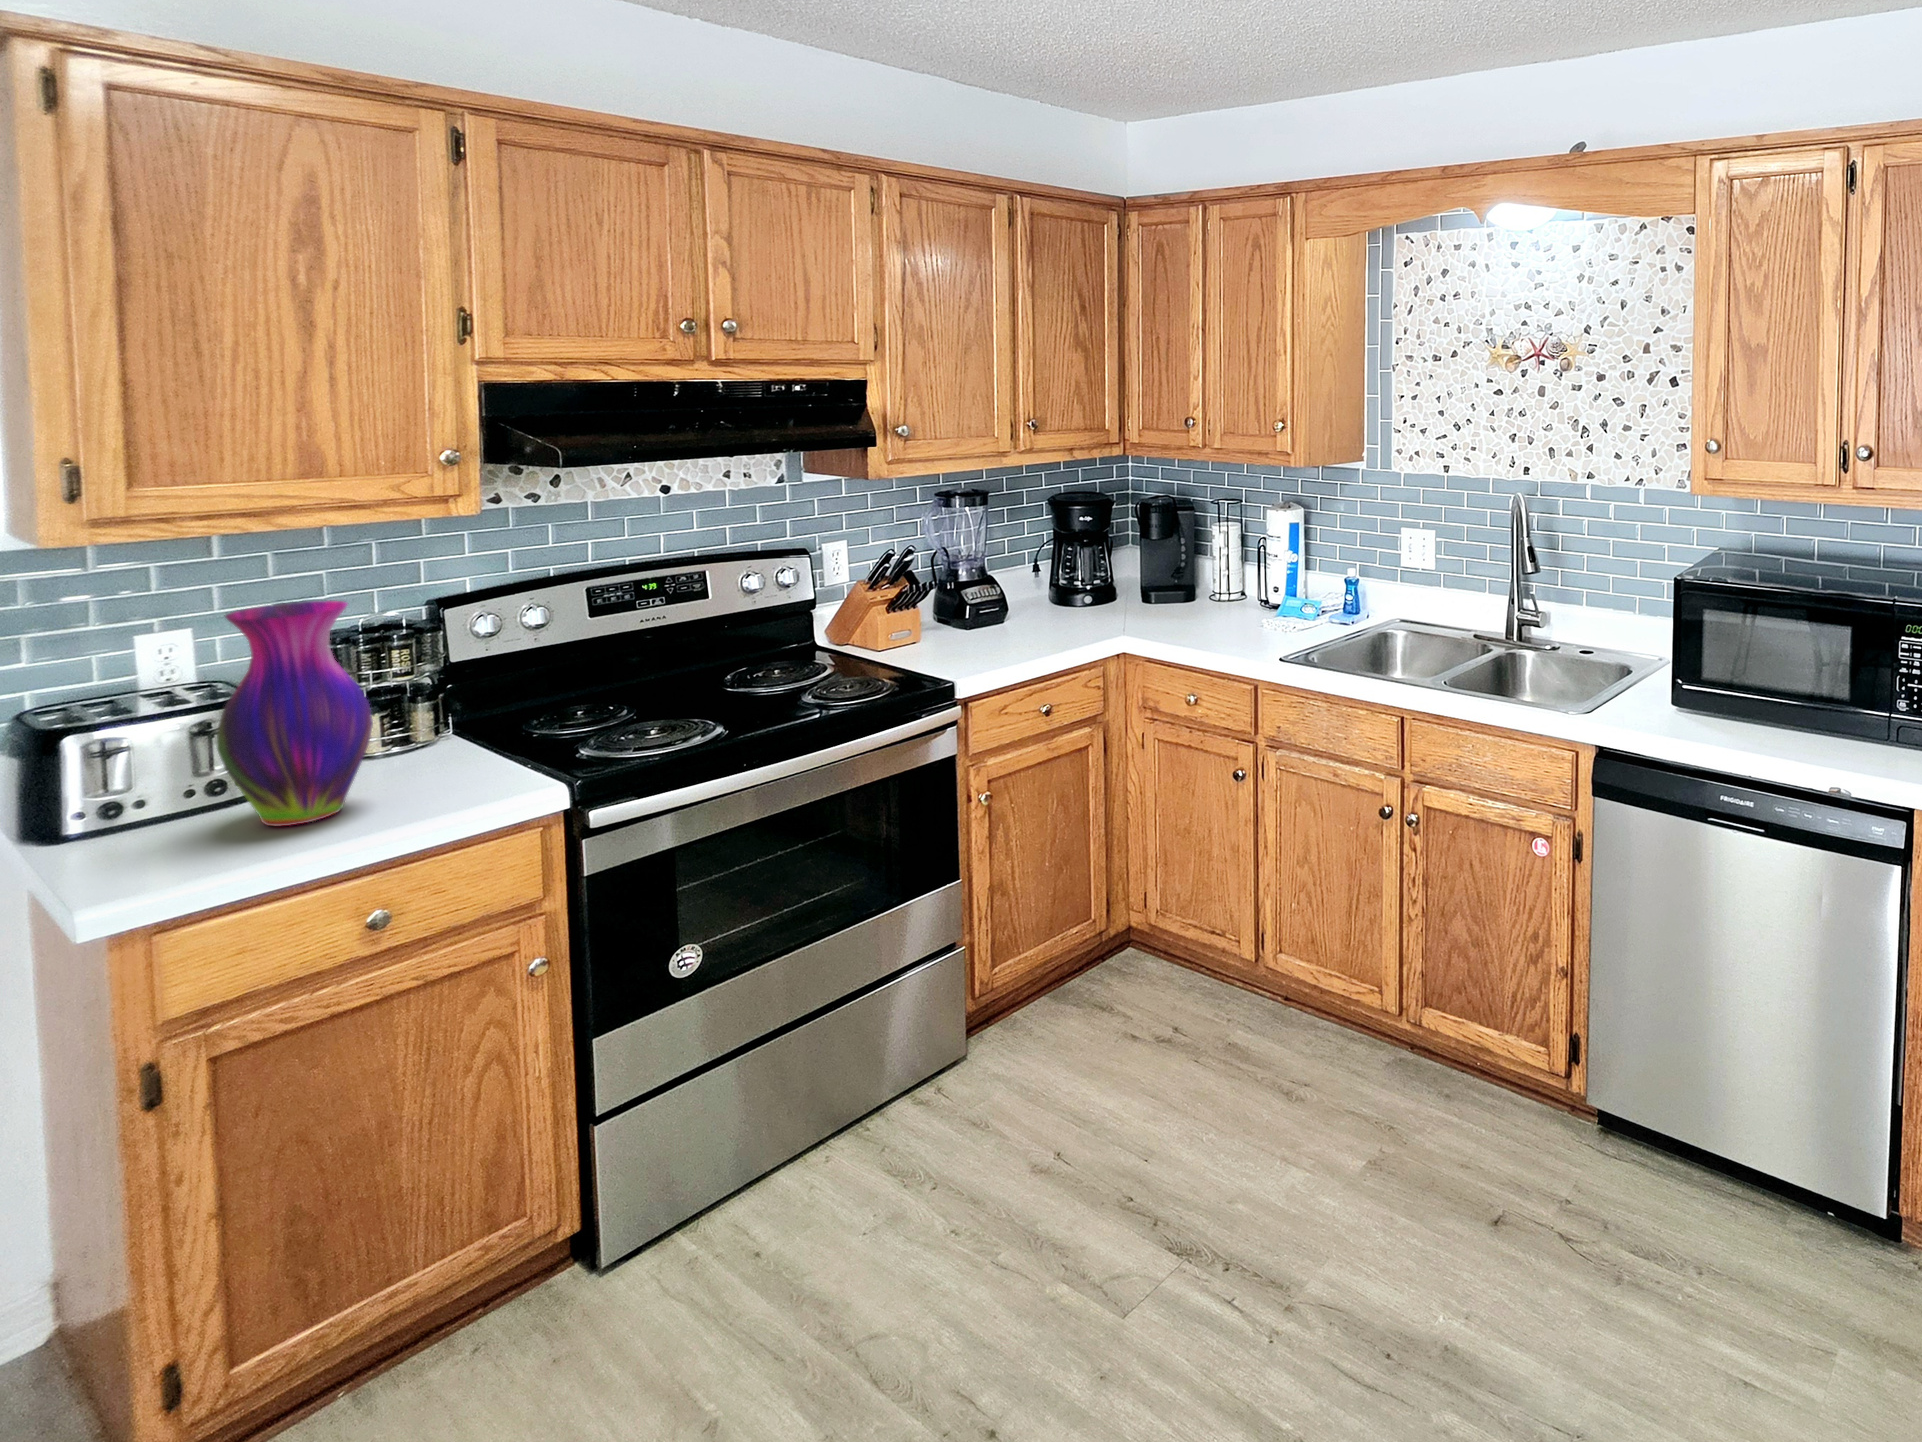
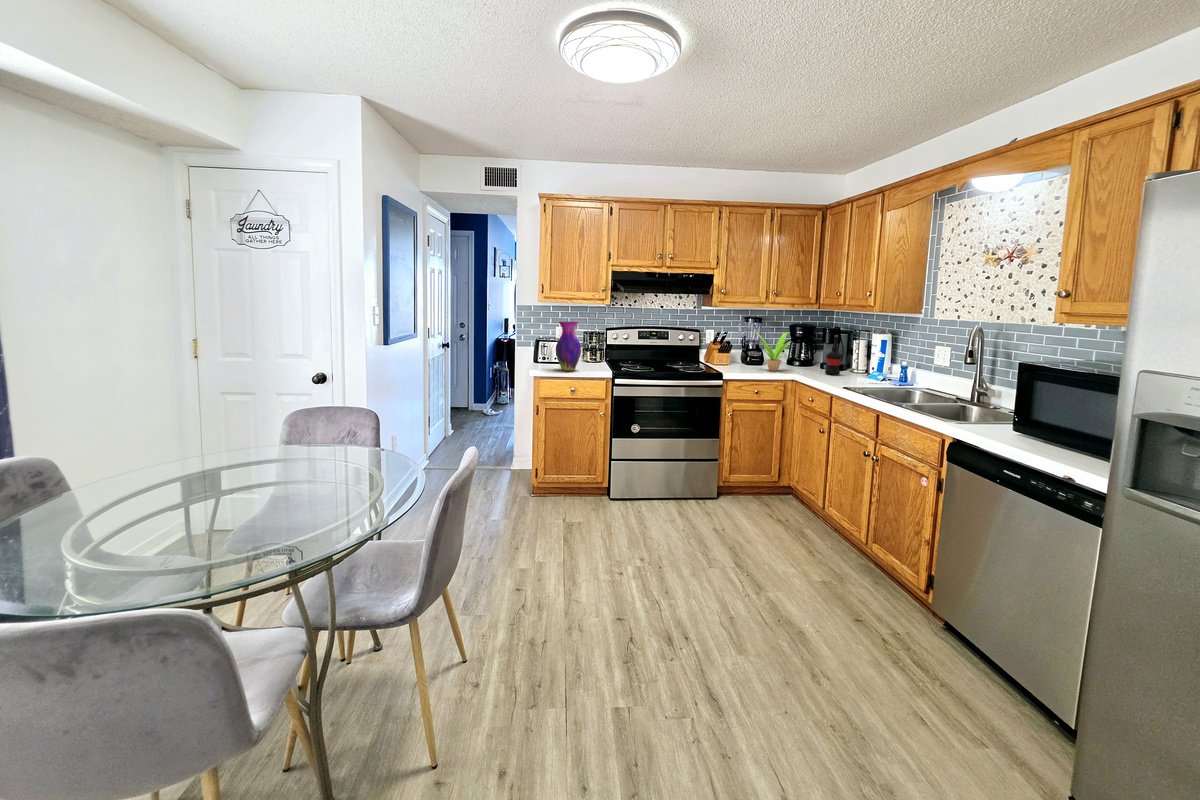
wine bottle: none [1179,516,1214,614] -> present [825,335,842,375]
potted plant: none [994,517,1097,630] -> present [755,332,791,371]

